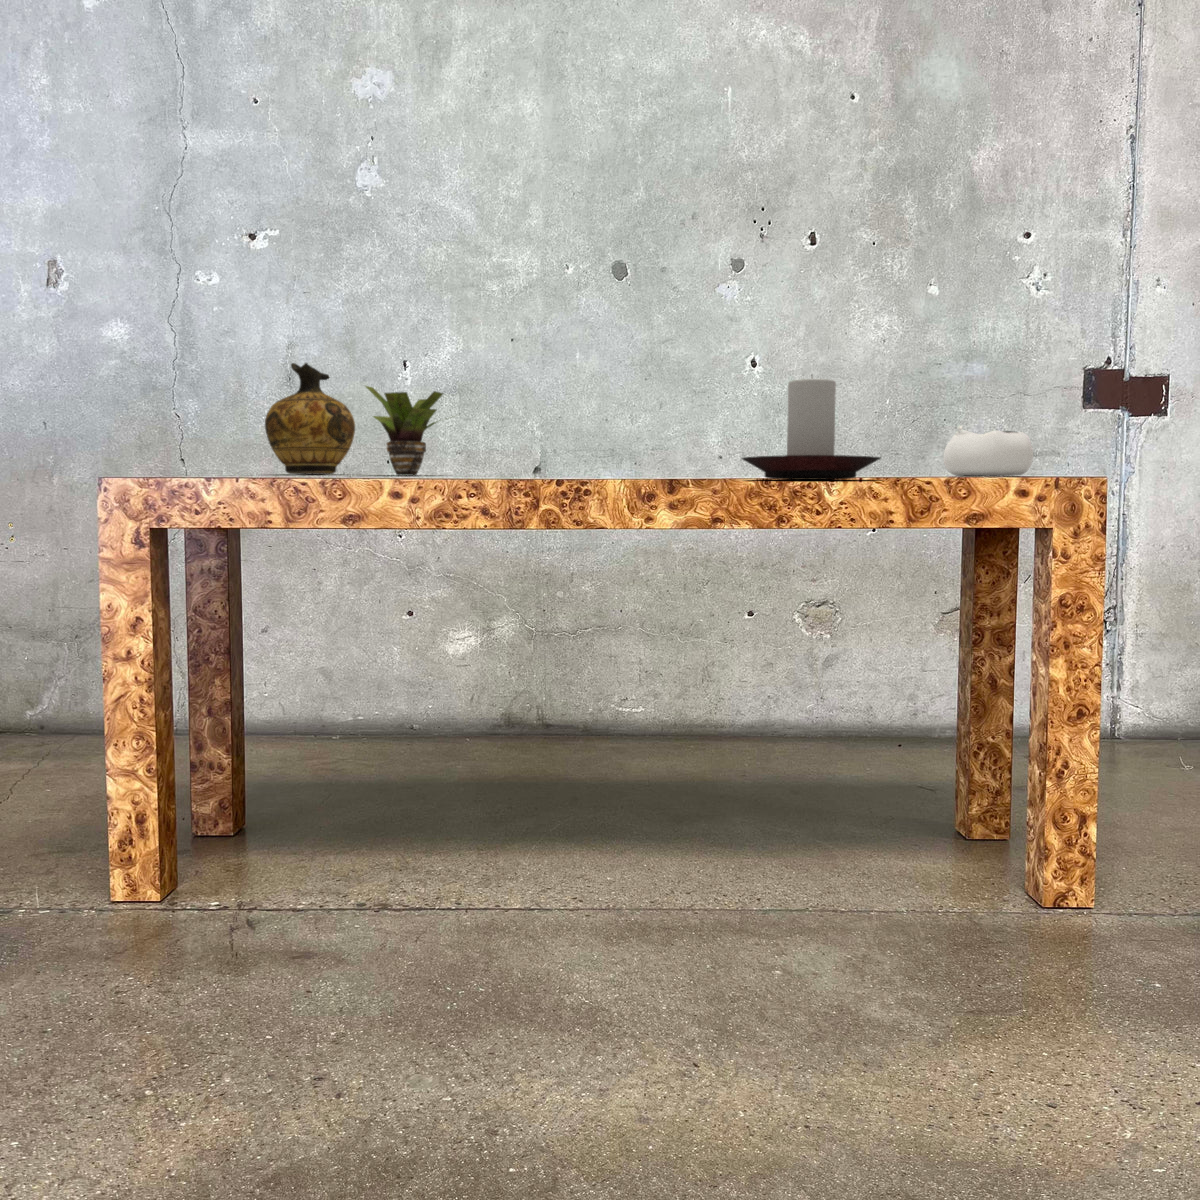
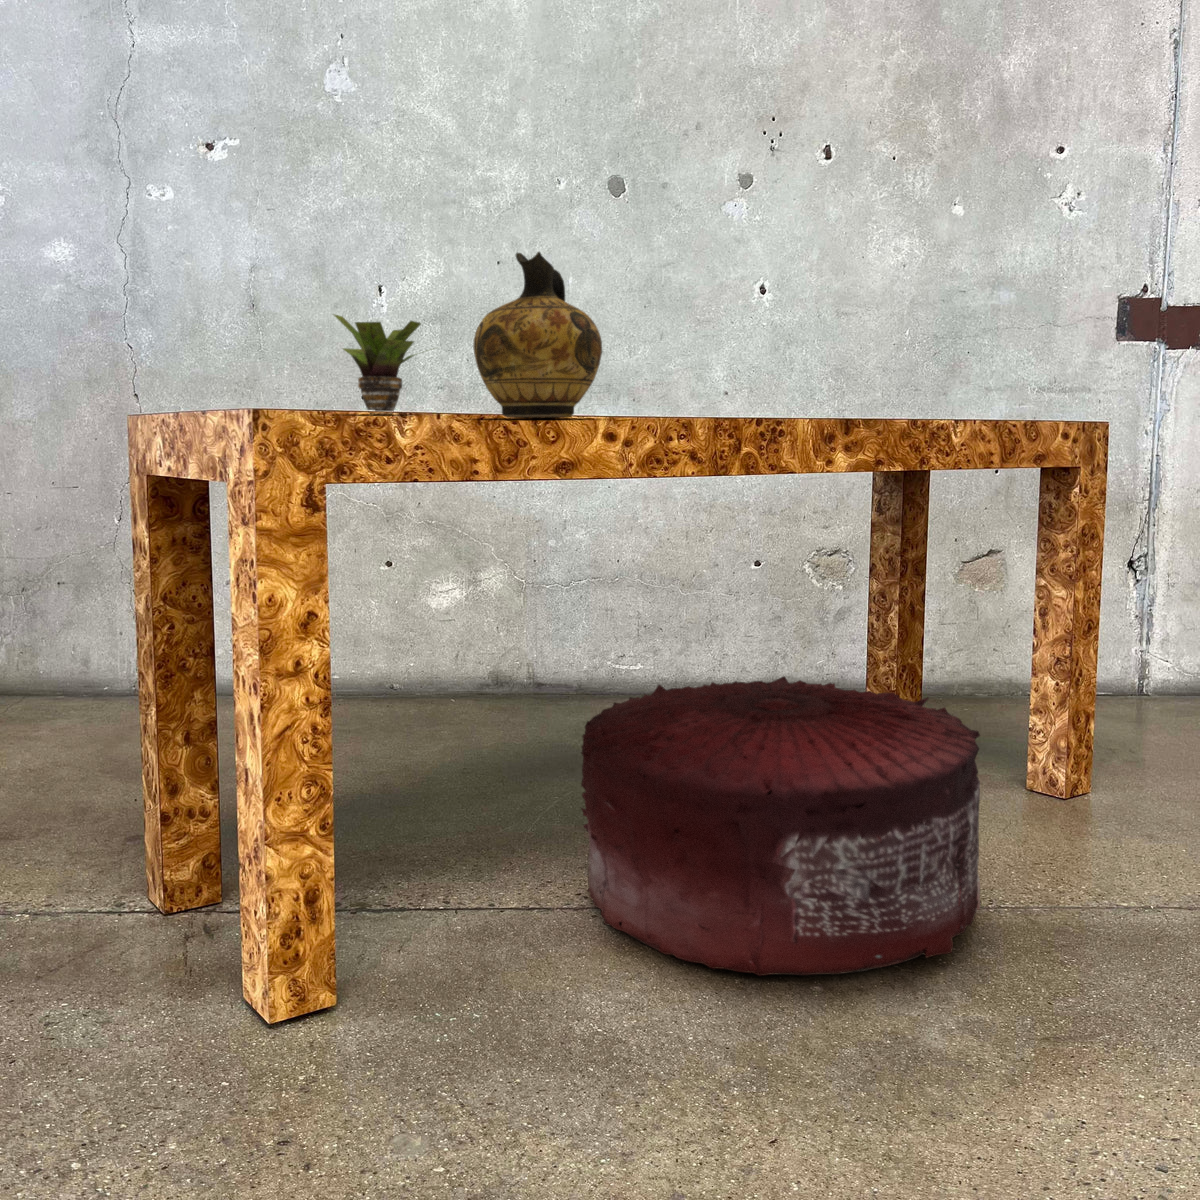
ceramic jug: present [265,363,355,475] -> present [474,252,602,419]
candle holder: present [742,378,880,480] -> none [763,302,924,422]
decorative bowl: present [944,426,1033,476] -> none [975,360,1074,416]
pouf: none [577,706,932,961] -> present [581,676,980,976]

